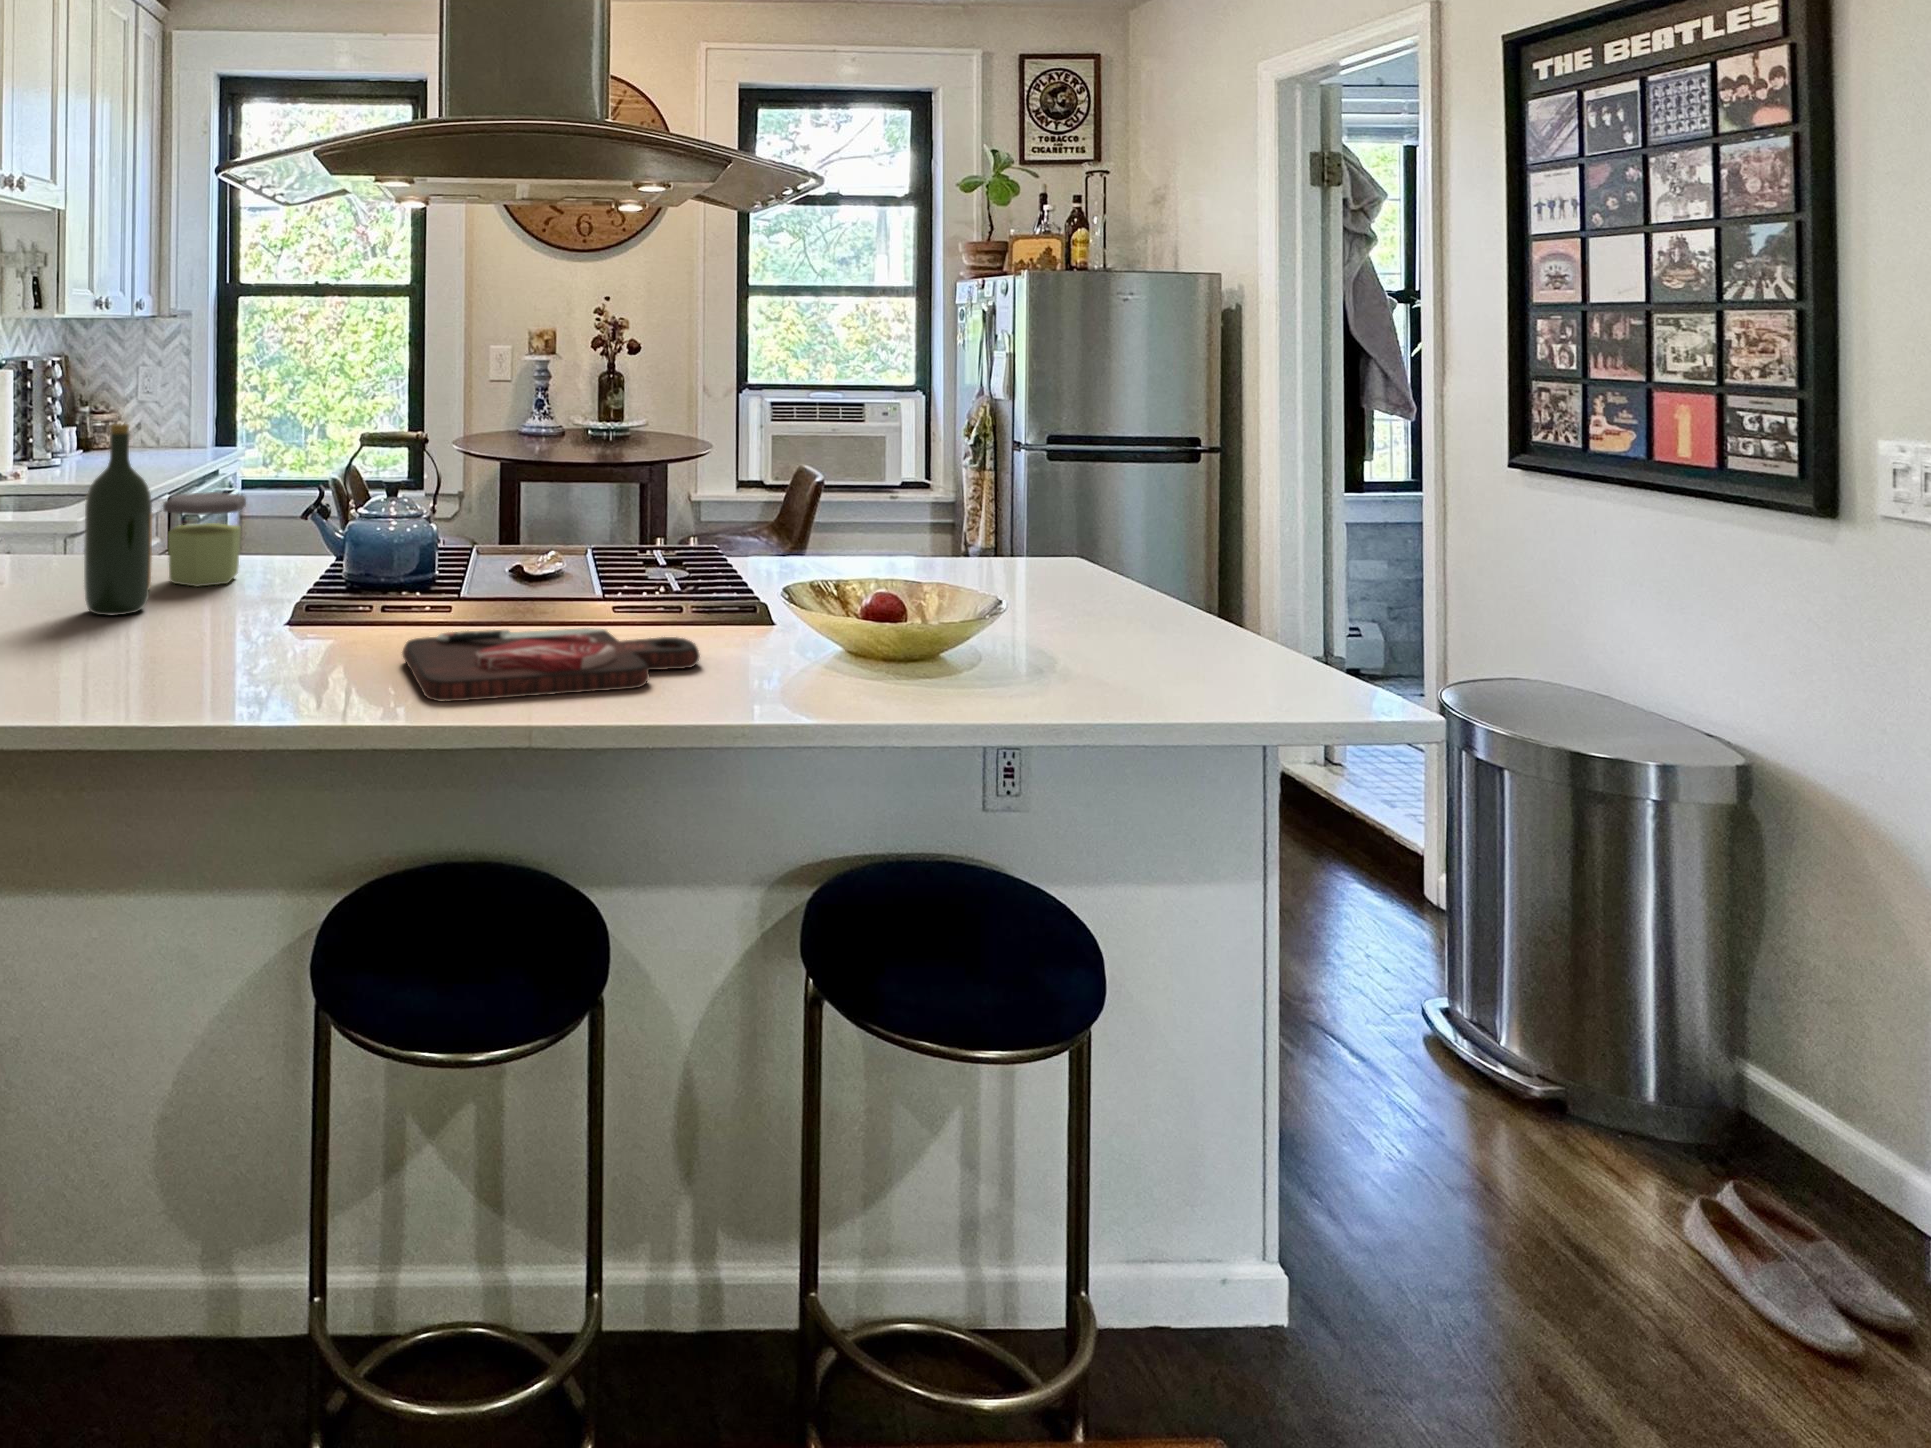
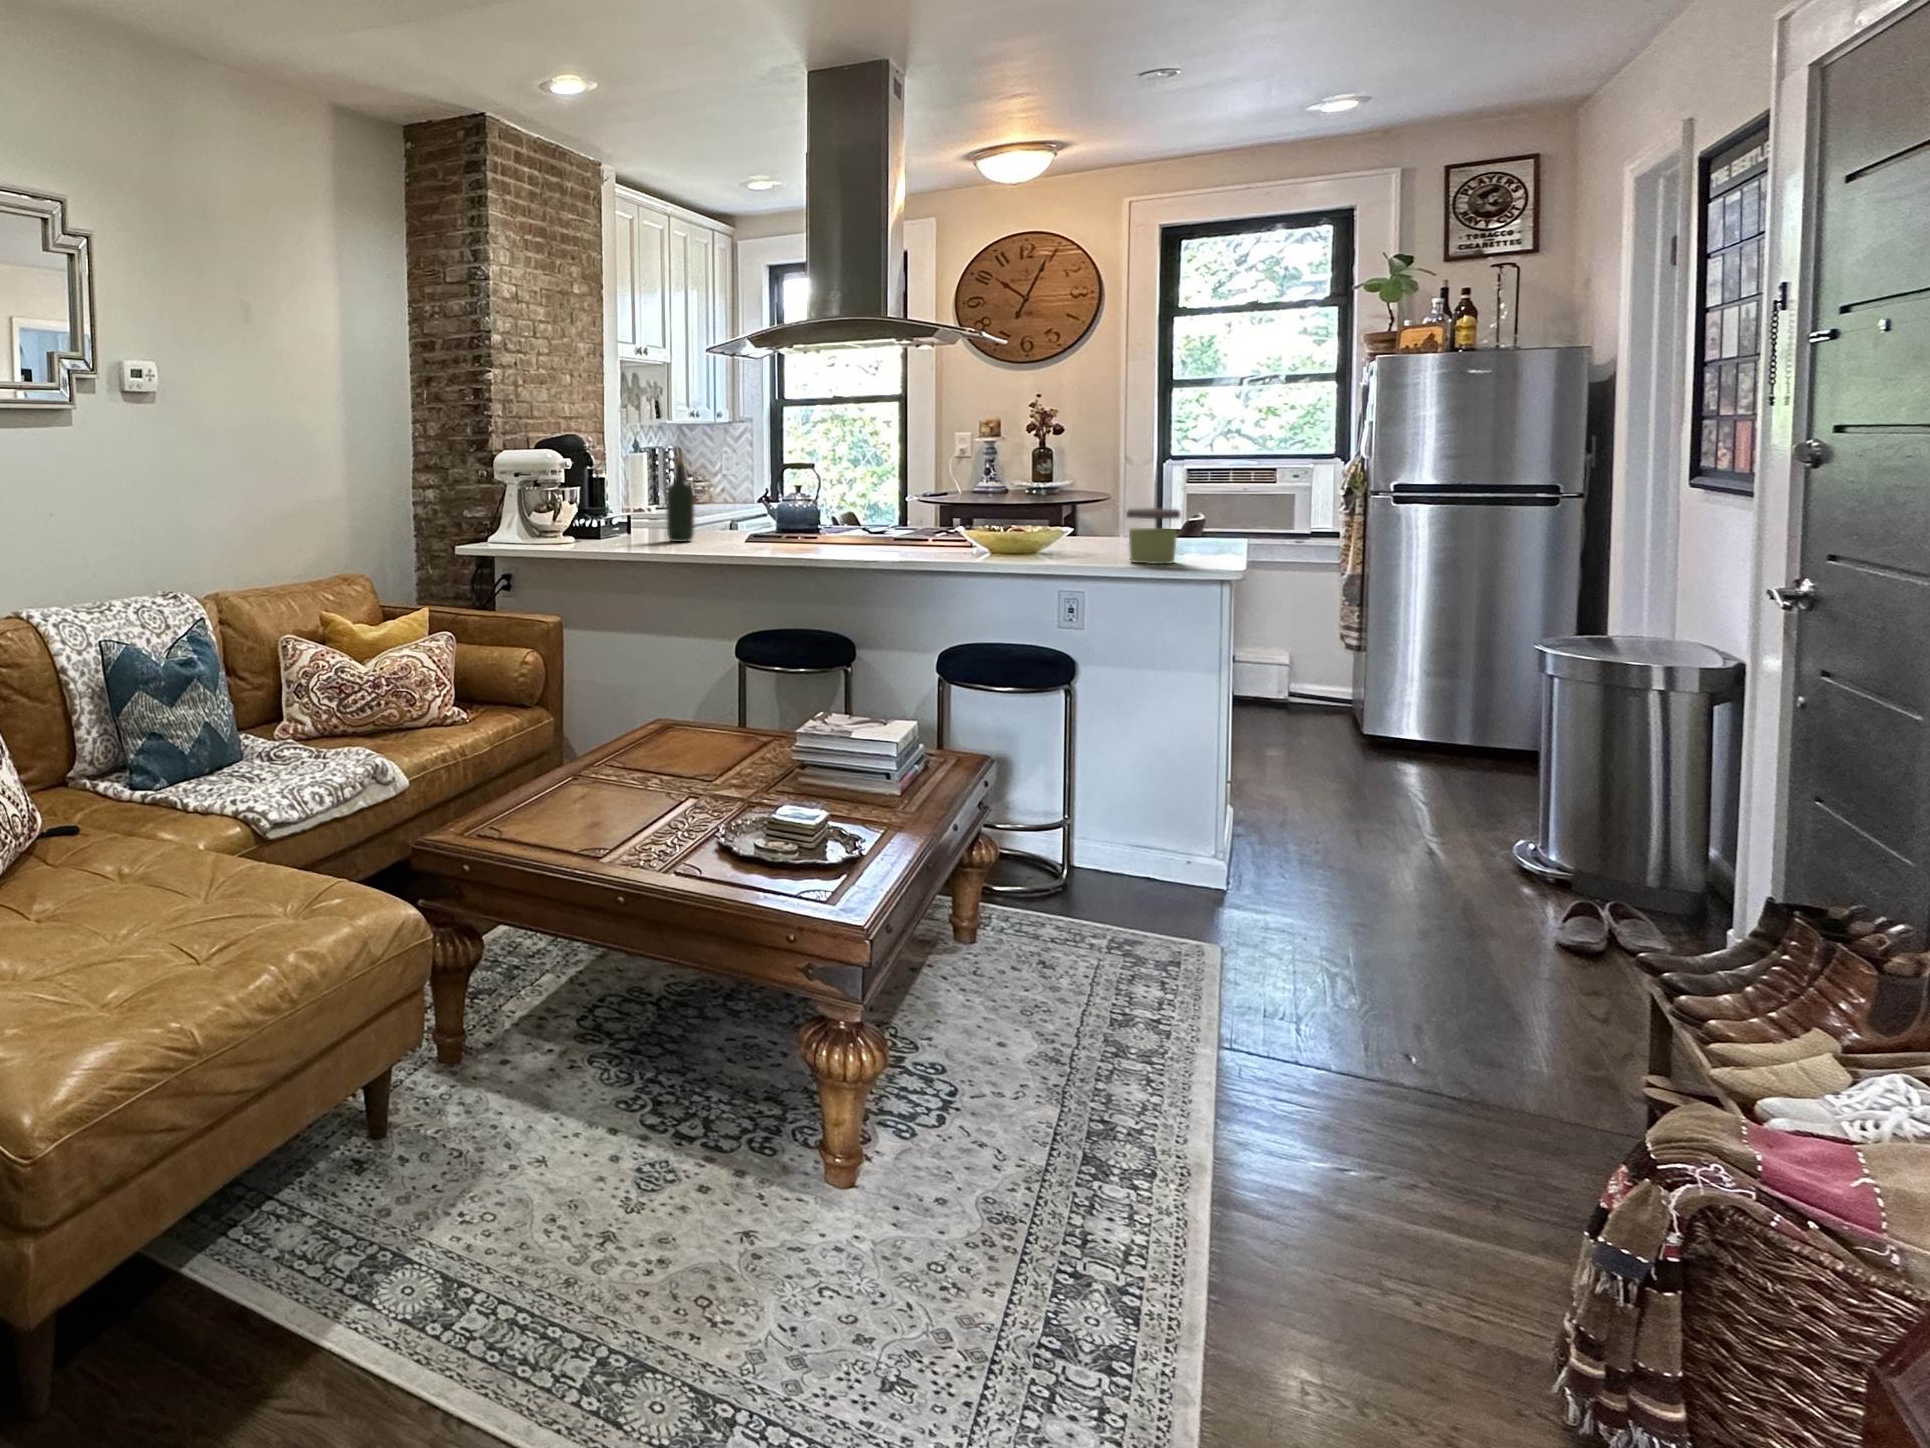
jar: present [163,492,246,587] -> present [1126,508,1181,564]
cutting board: present [402,628,700,702] -> none [783,539,918,559]

